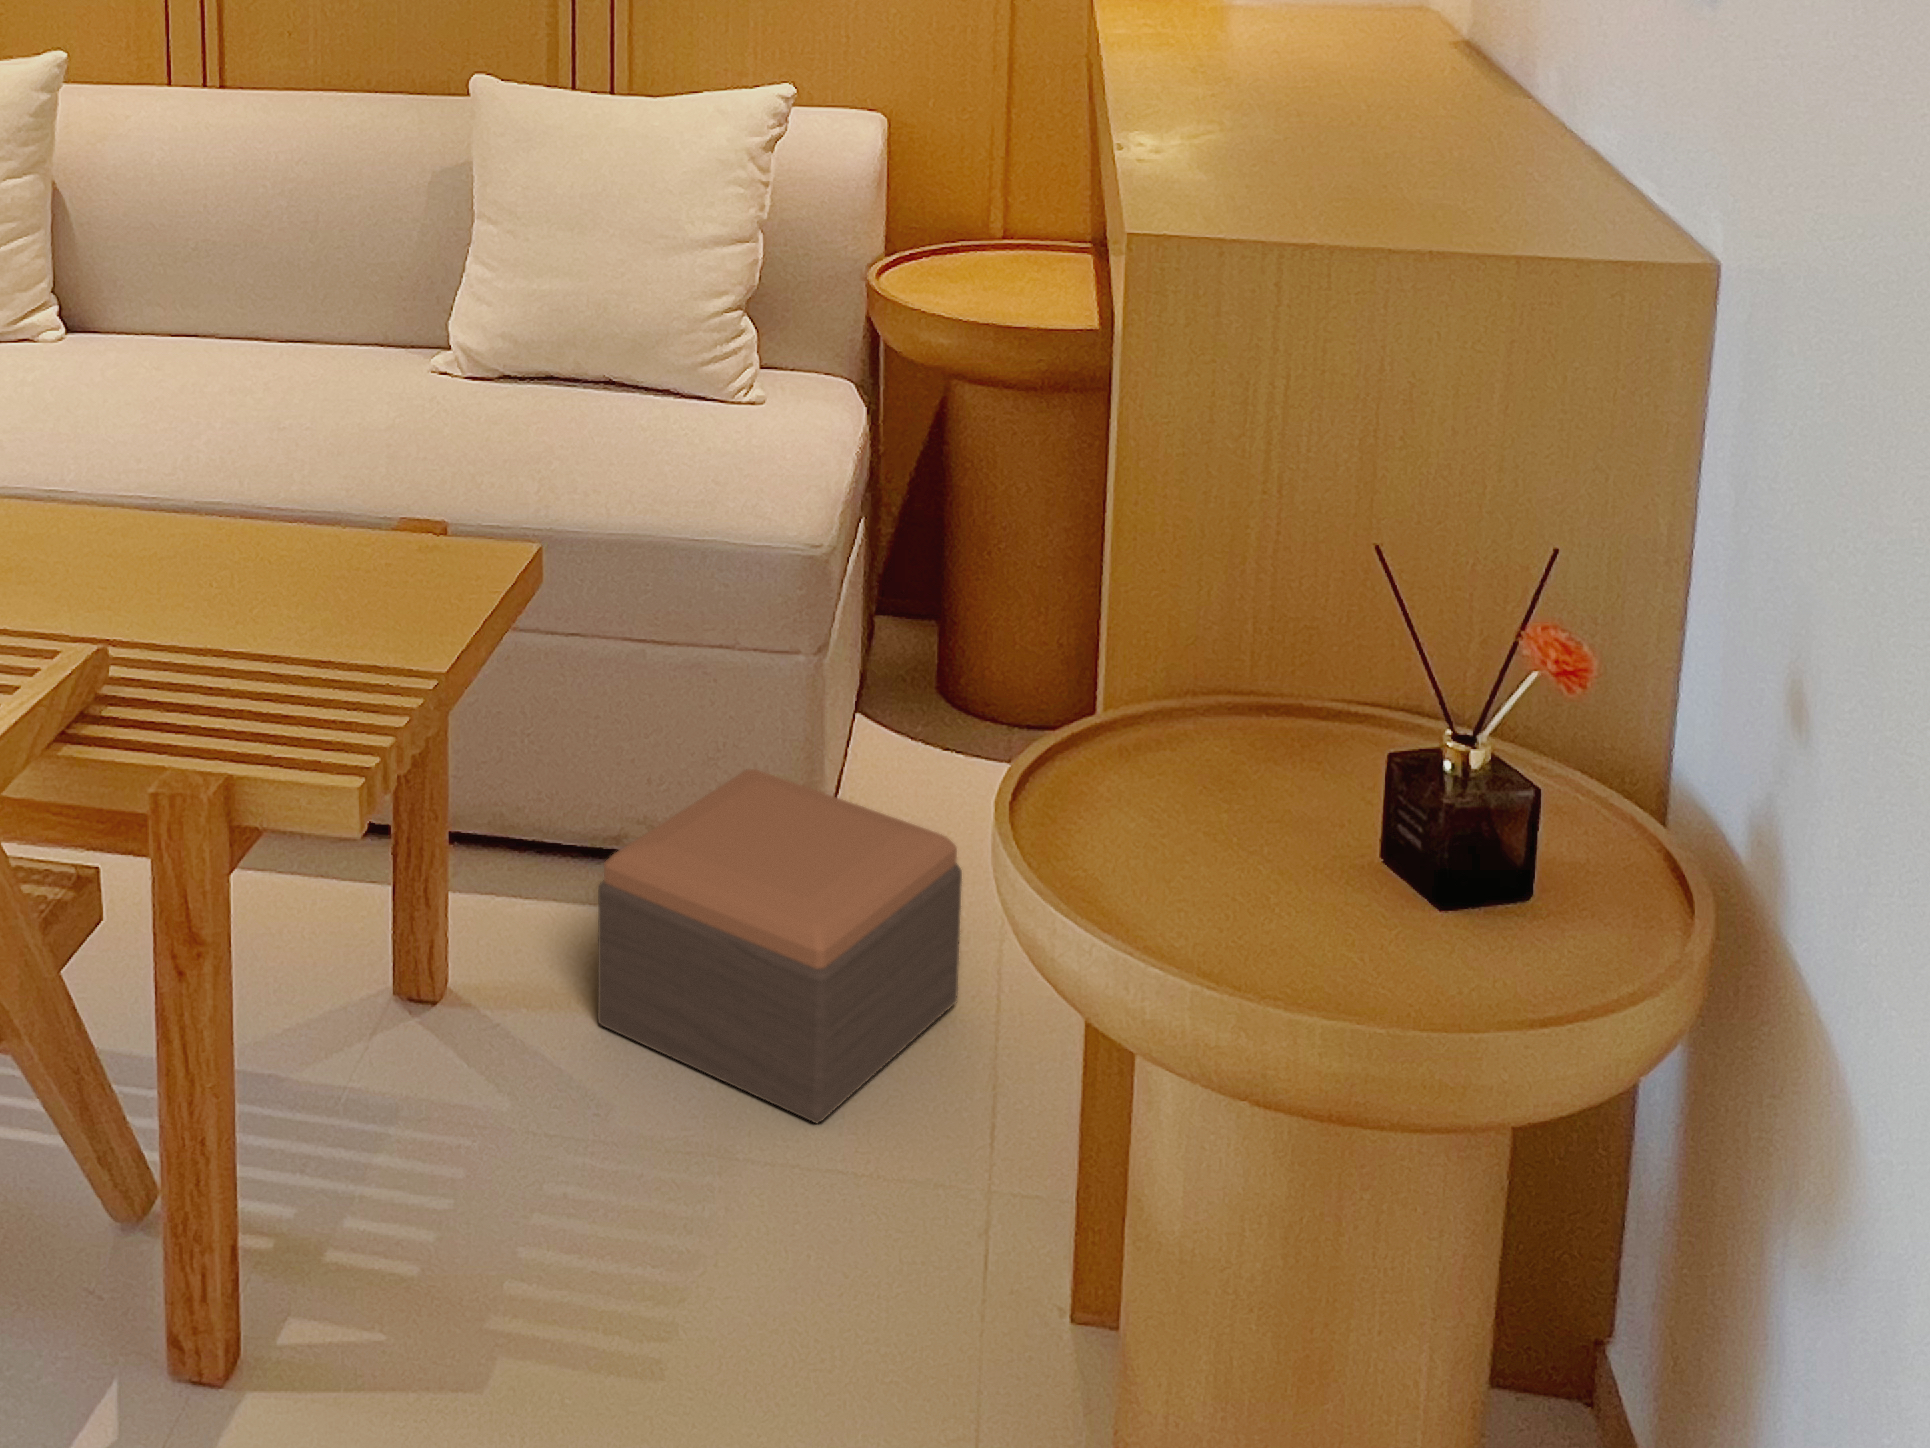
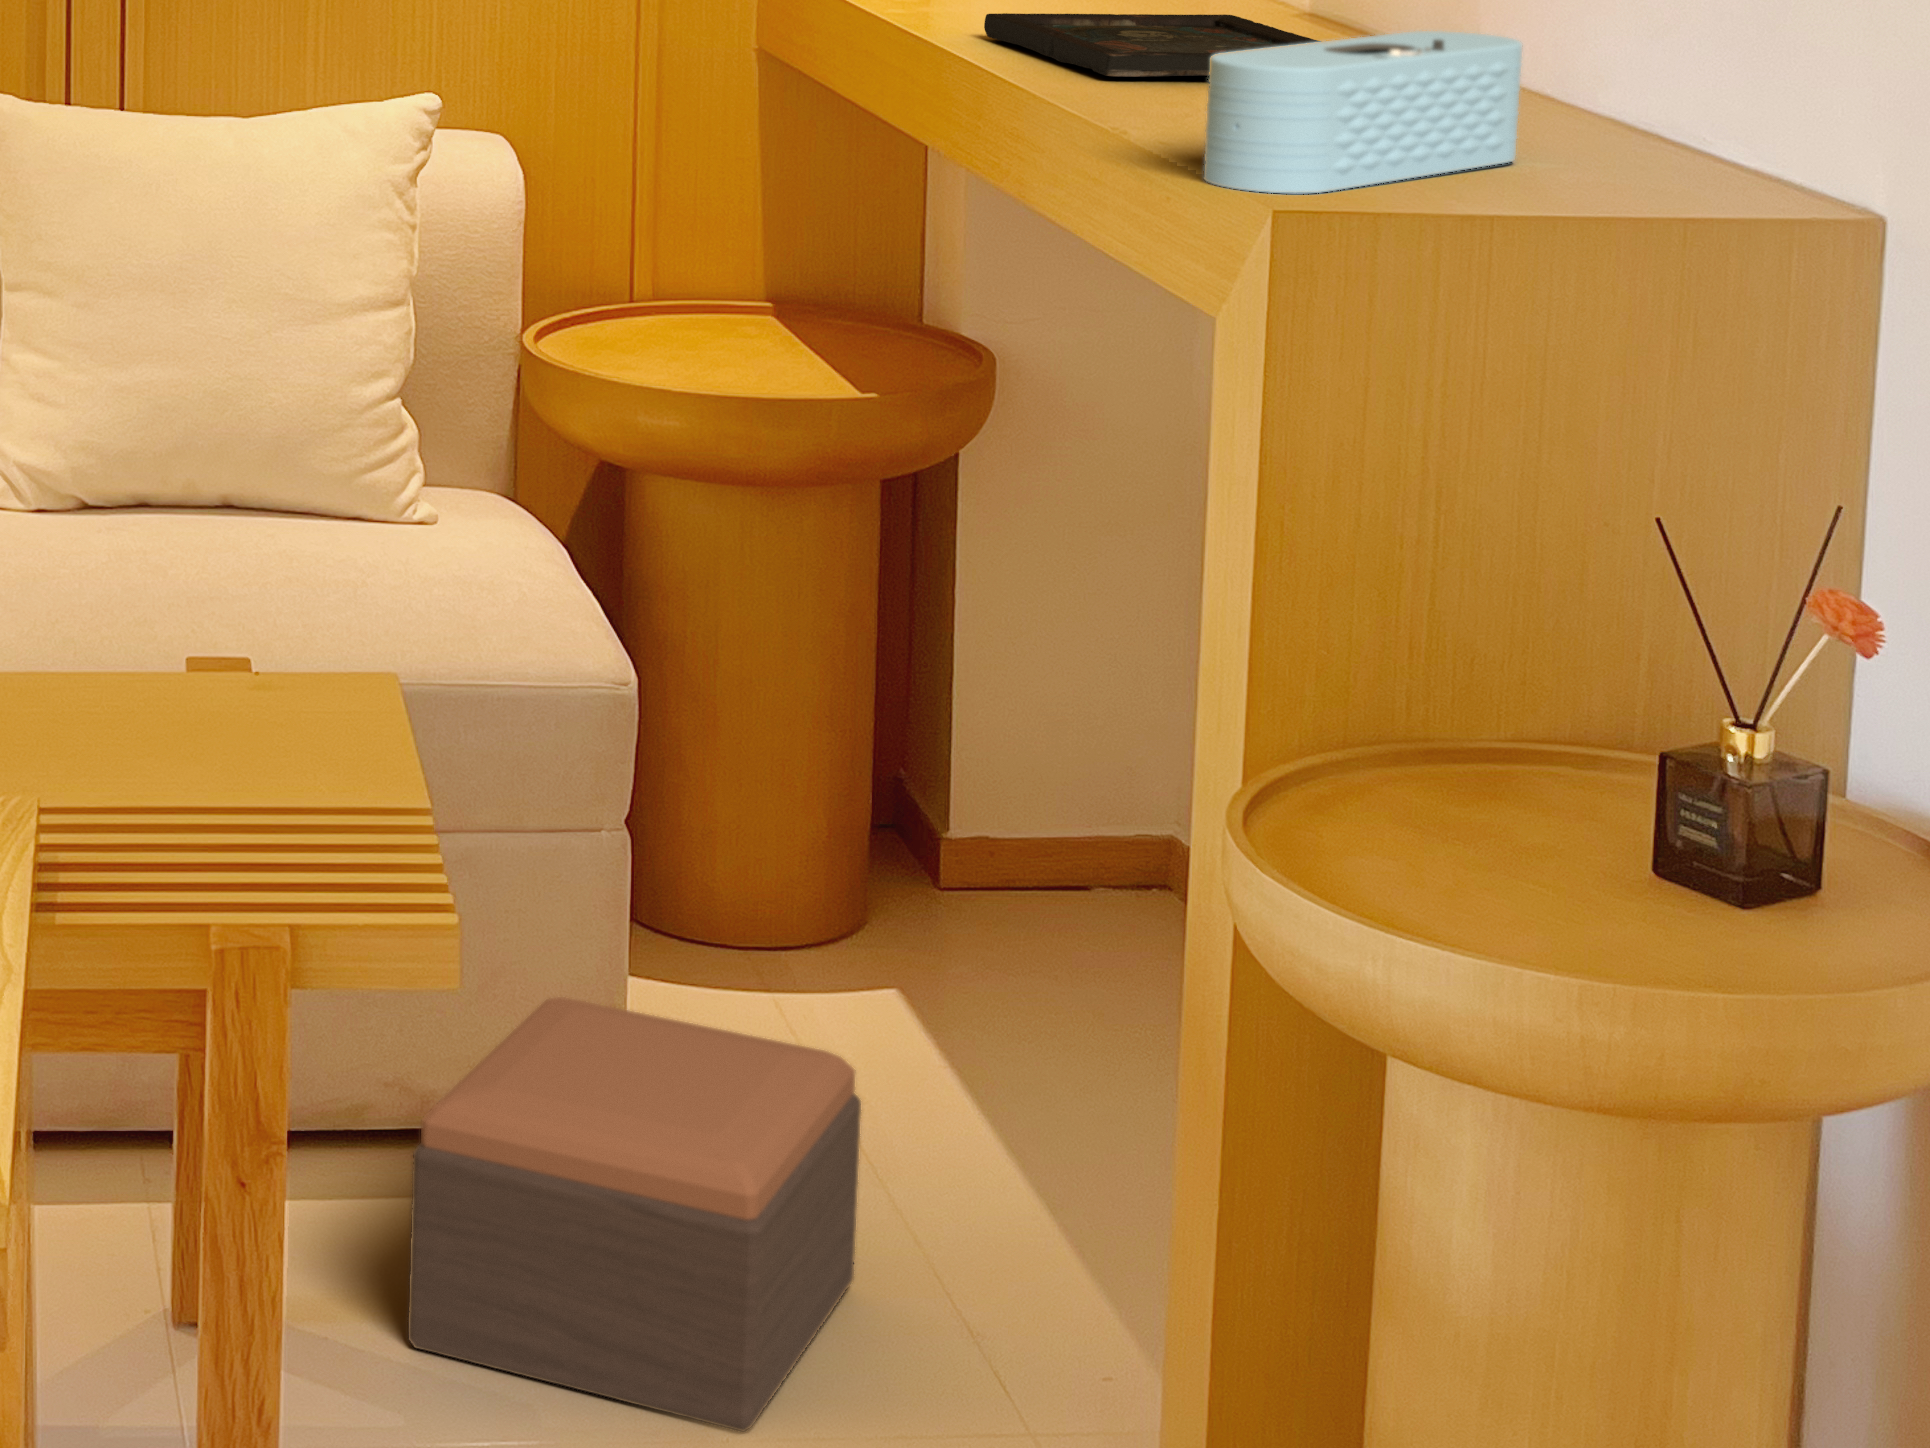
tray: none [1171,30,1447,87] -> present [984,13,1321,77]
speaker: none [1179,63,1490,203] -> present [1204,31,1522,194]

